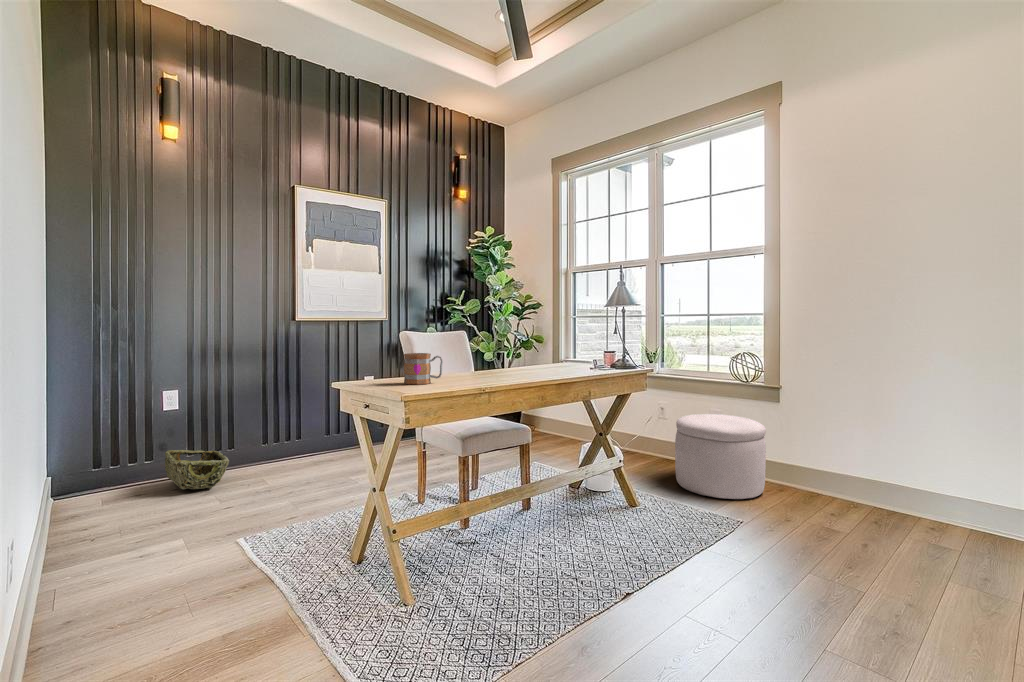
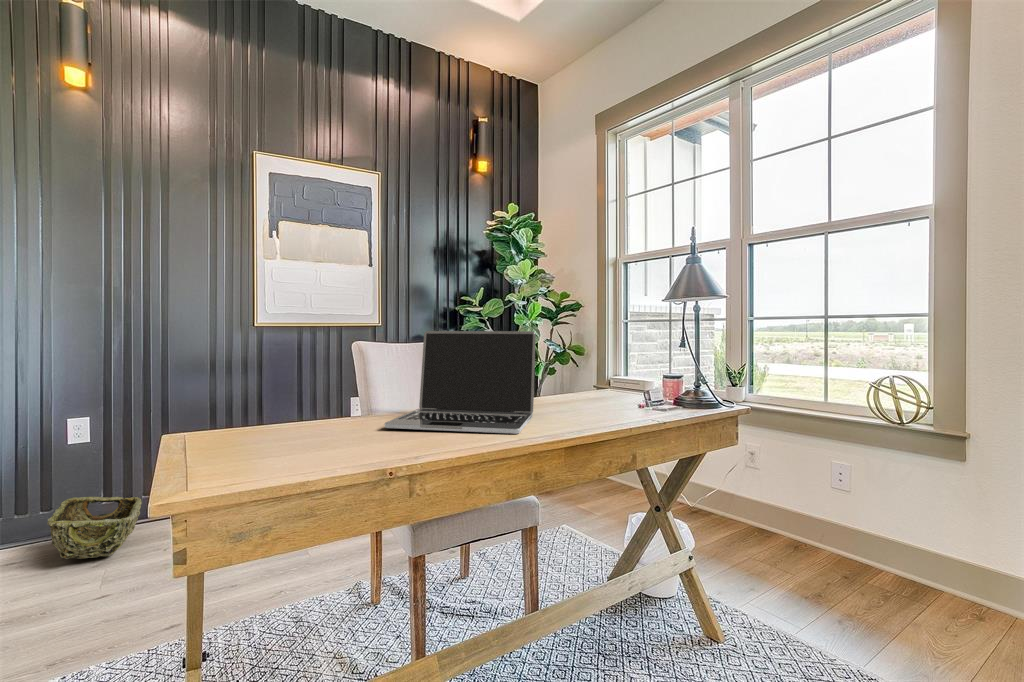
laptop: none [451,323,530,378] -> present [385,331,536,434]
mug: present [404,353,443,385] -> none [277,388,350,451]
ottoman: present [675,414,766,499] -> none [781,473,948,634]

